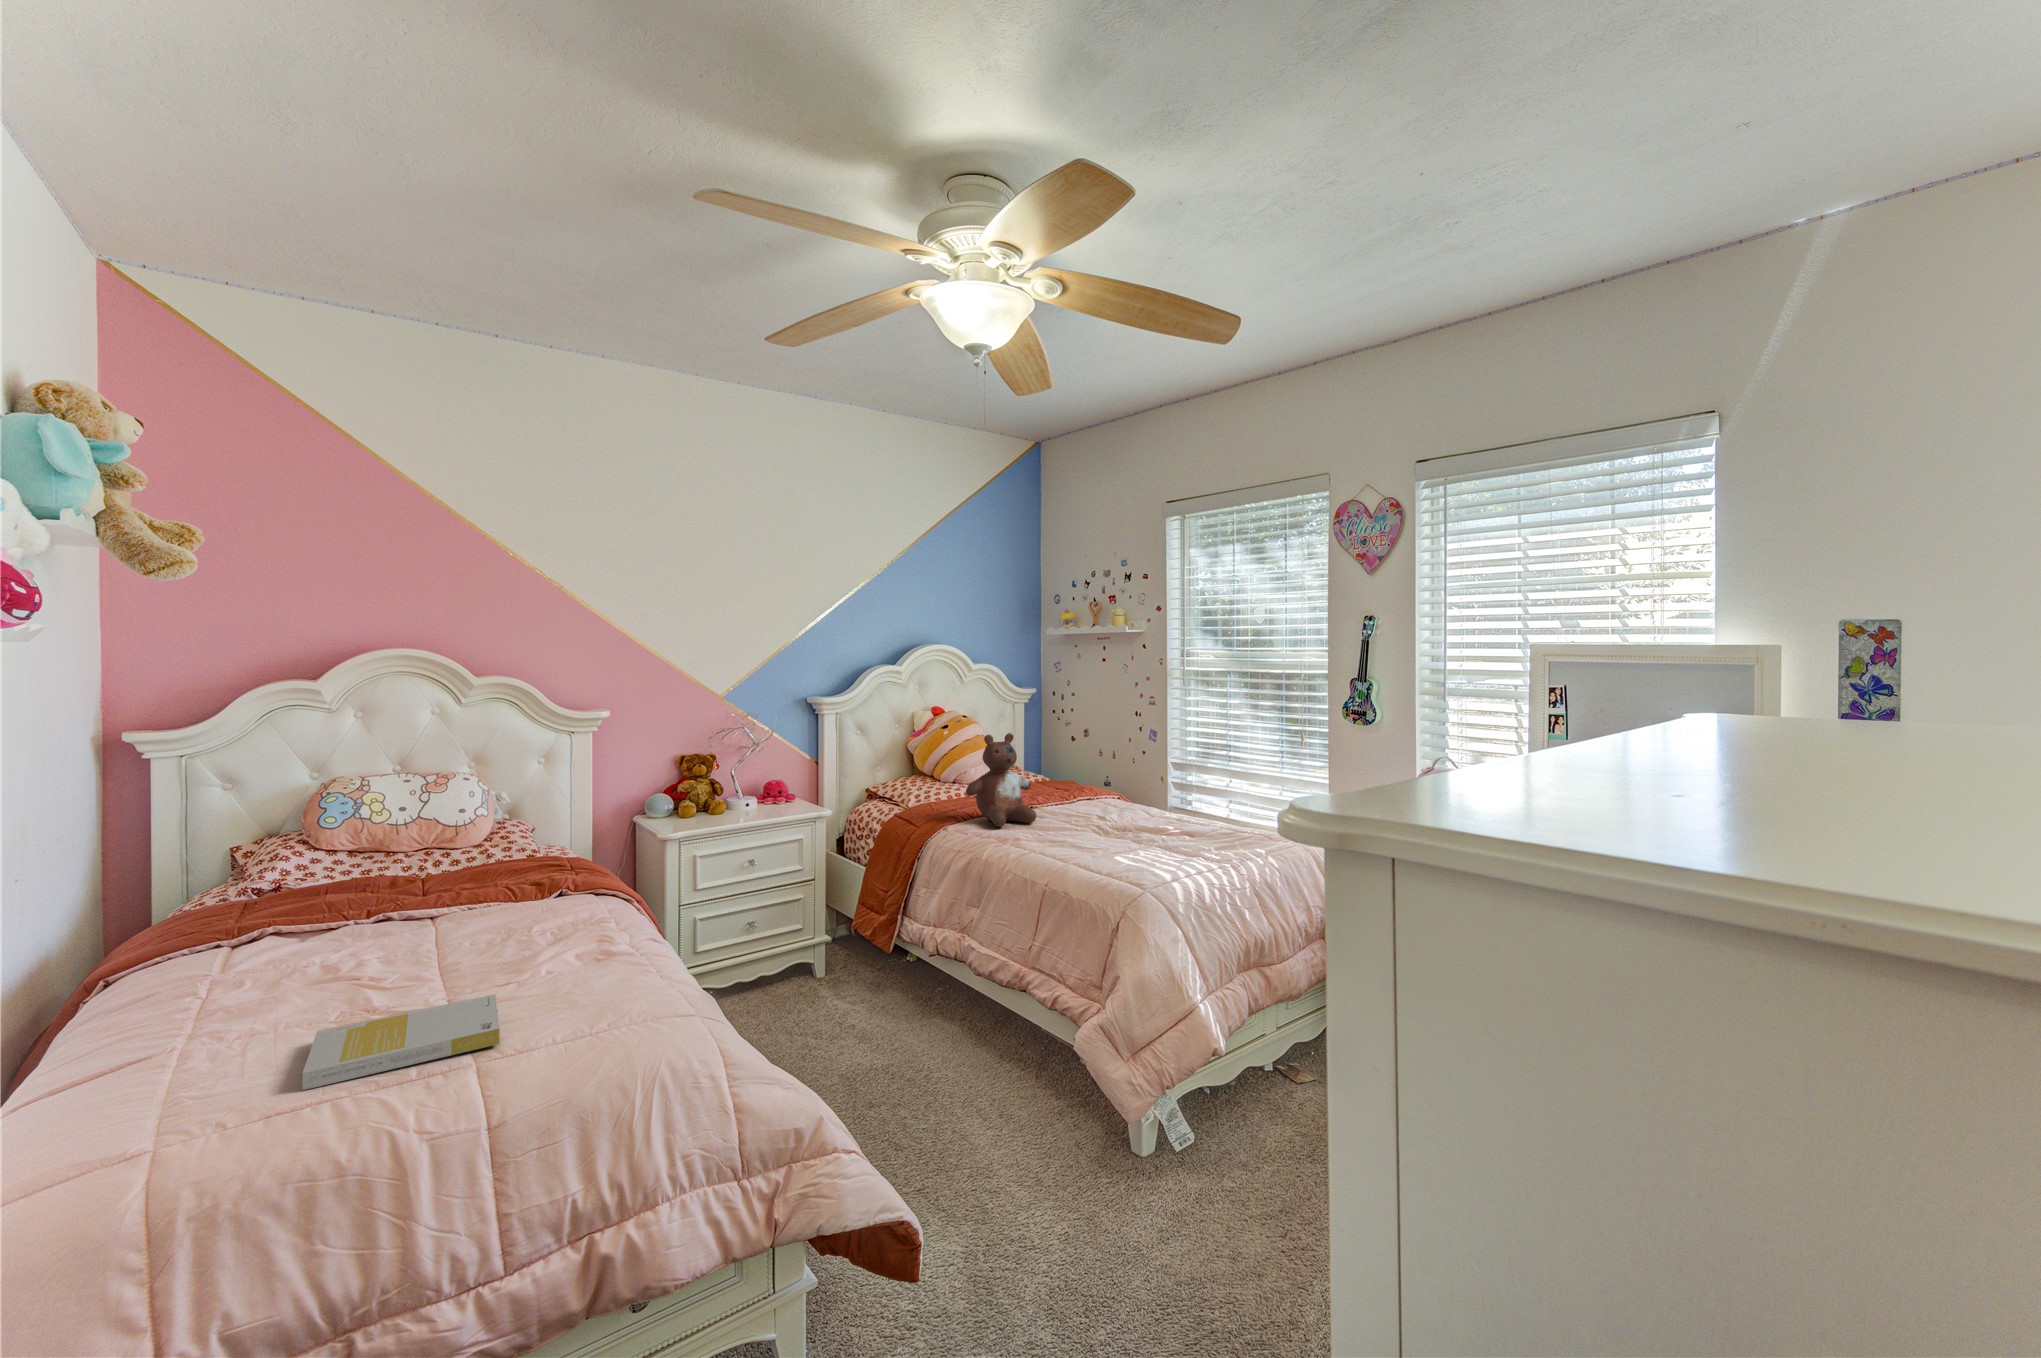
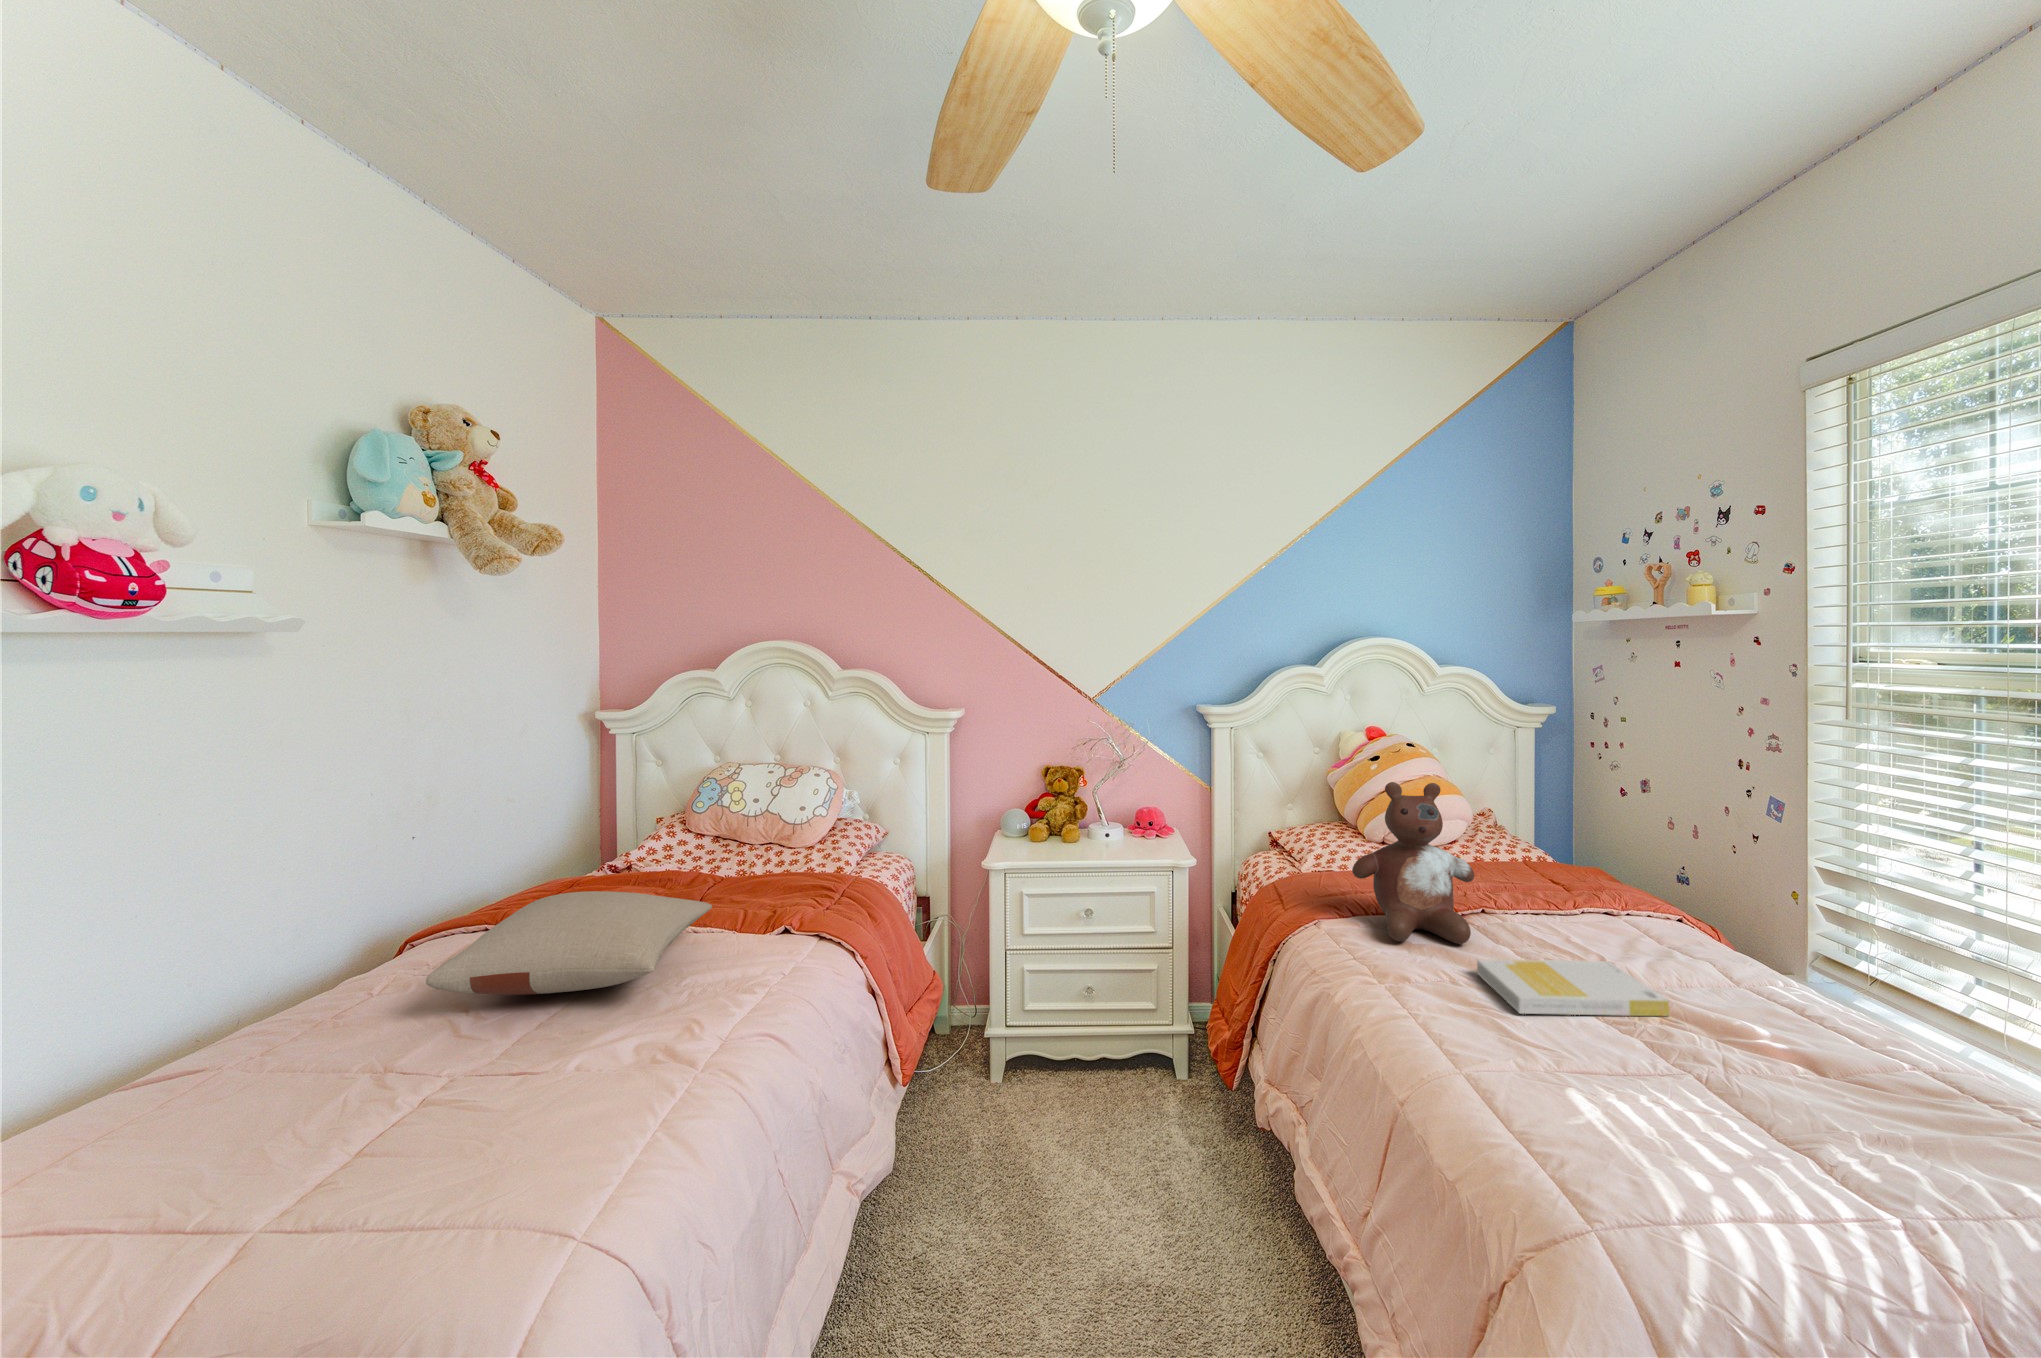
pillow: none [292,876,533,970] -> present [426,891,712,995]
book: present [302,994,499,1090] -> present [1477,959,1669,1016]

